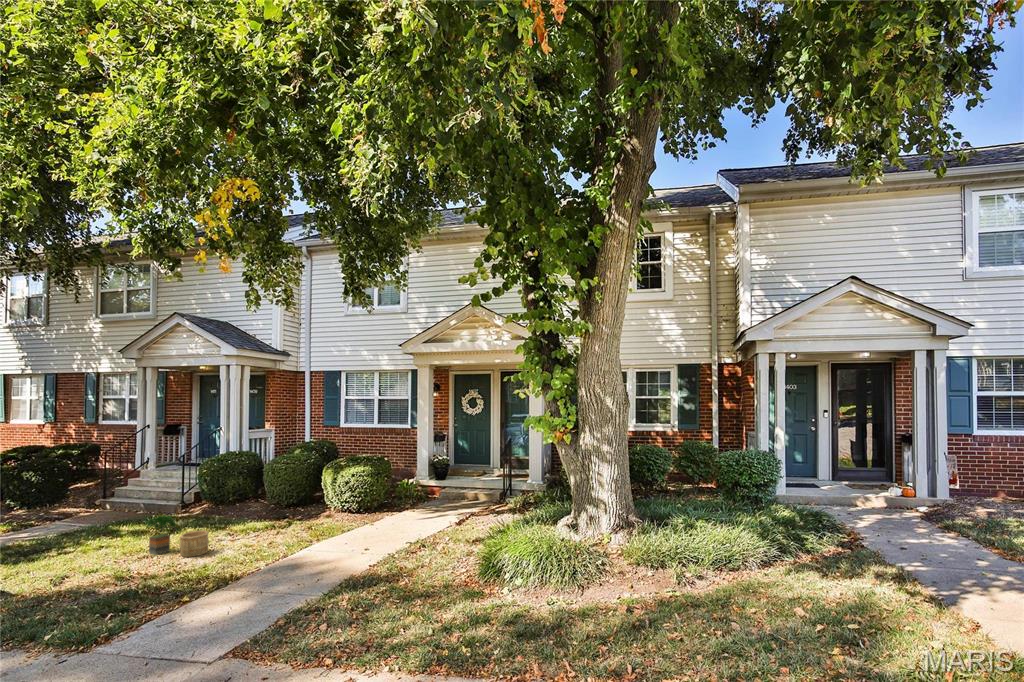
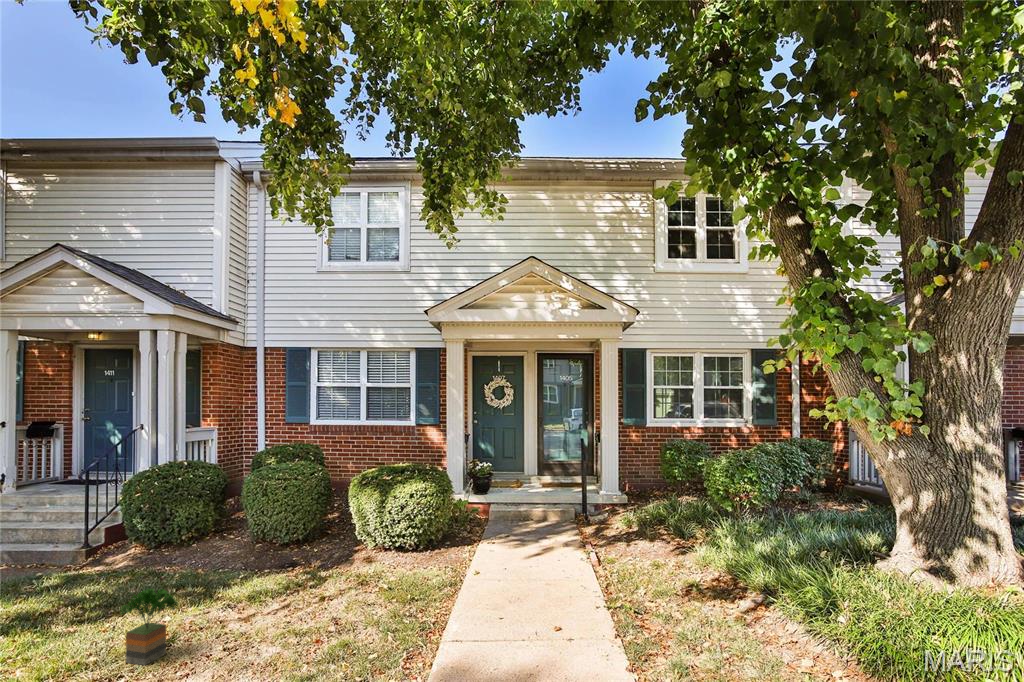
wooden bucket: present [180,531,209,557] -> none [201,611,252,666]

